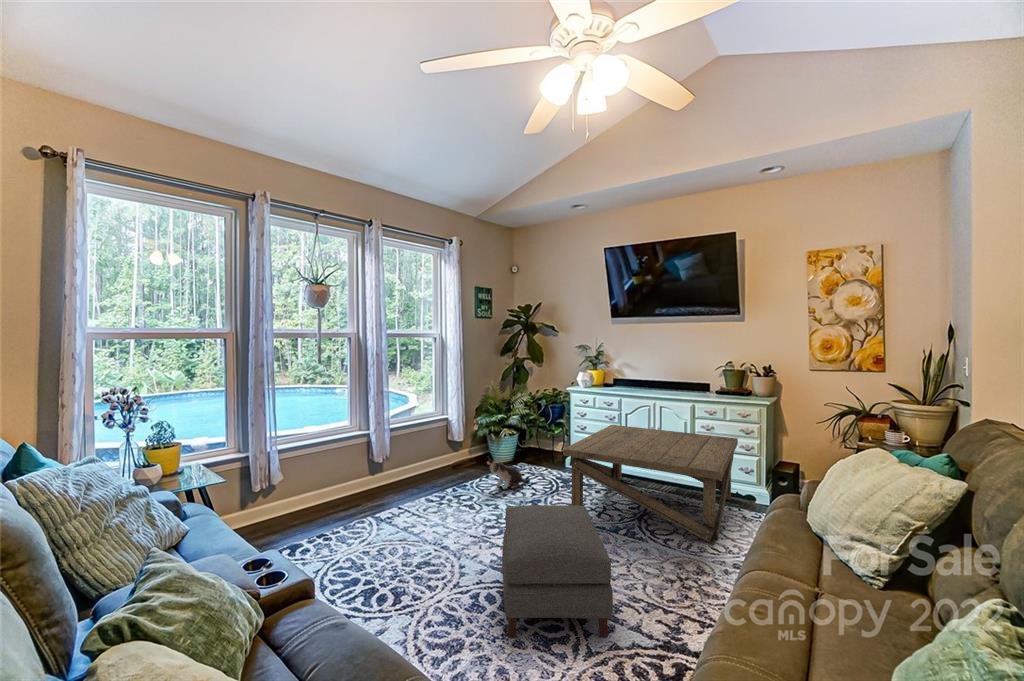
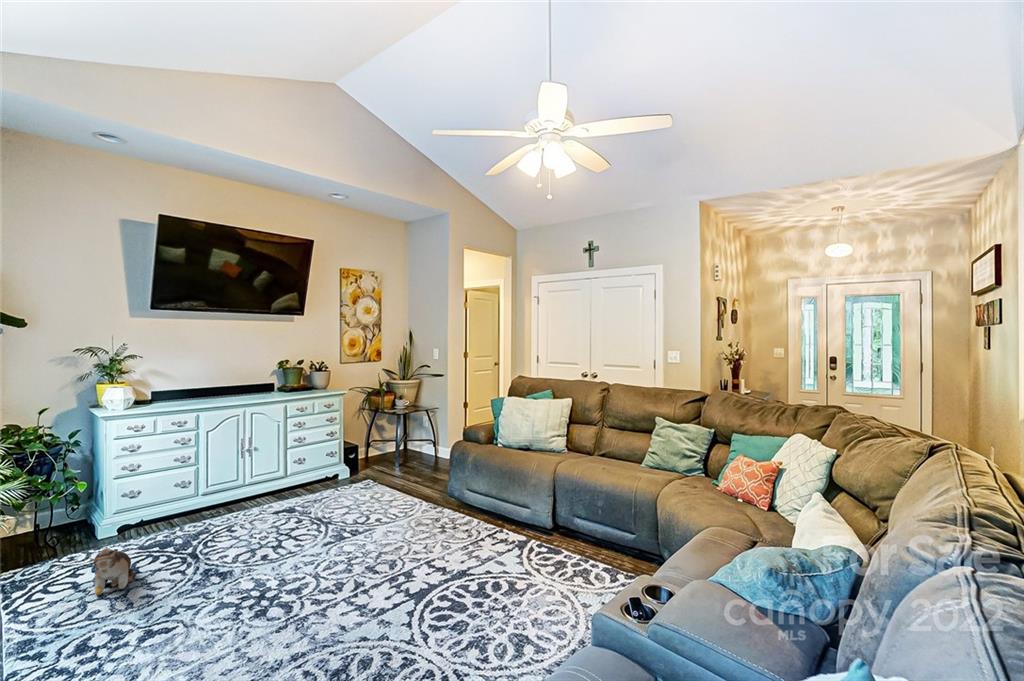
coffee table: present [563,425,738,545] -> none [195,427,404,551]
ottoman: present [502,505,613,638] -> none [364,500,500,603]

